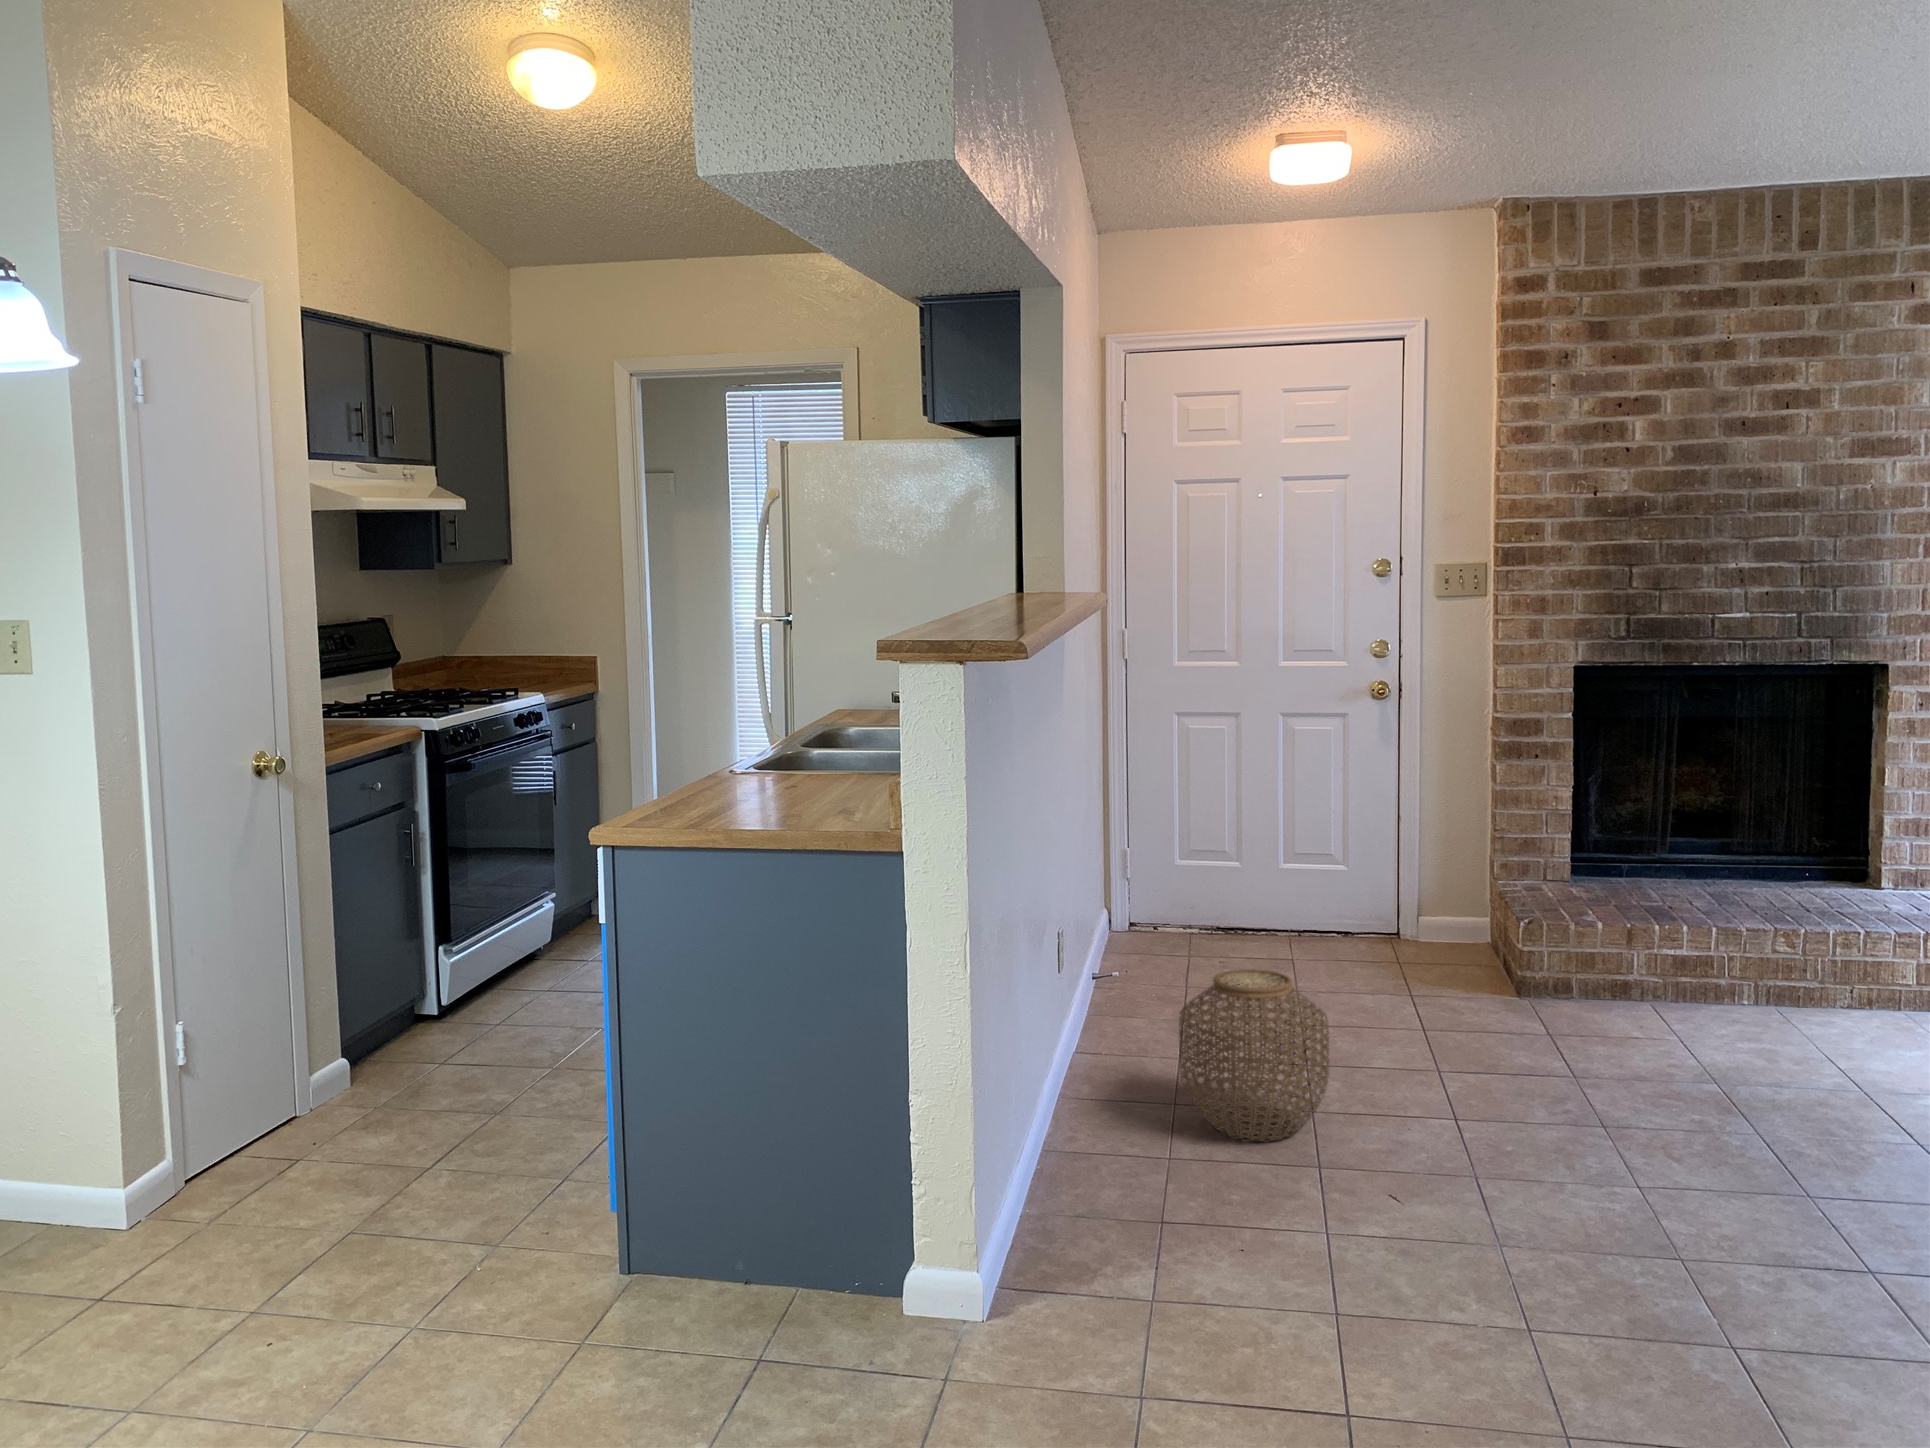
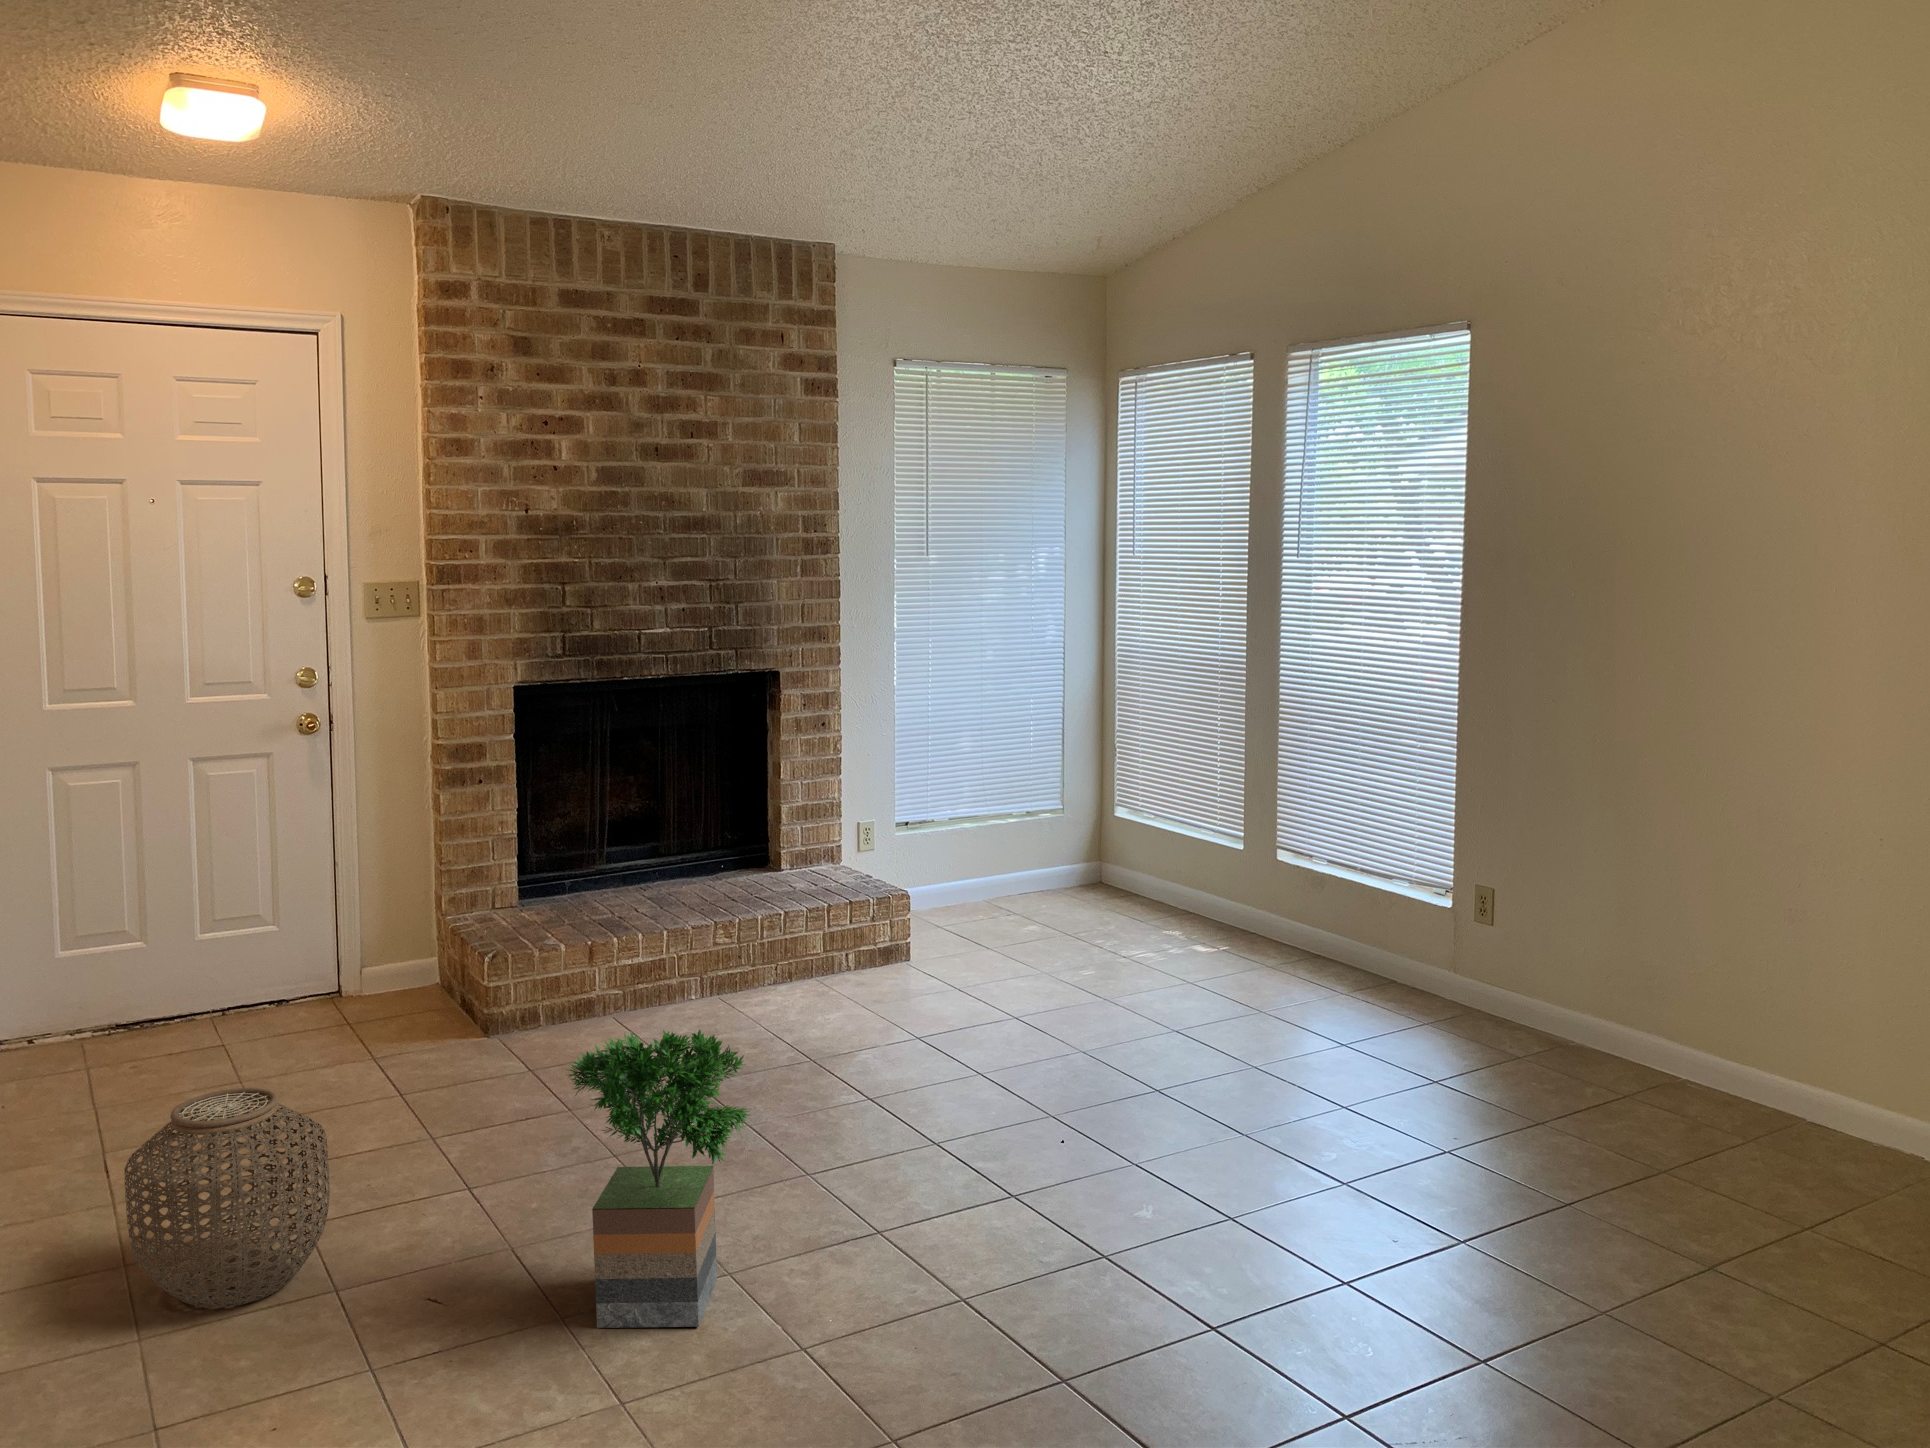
potted tree: none [1521,976,1707,1267] -> present [567,1030,751,1328]

